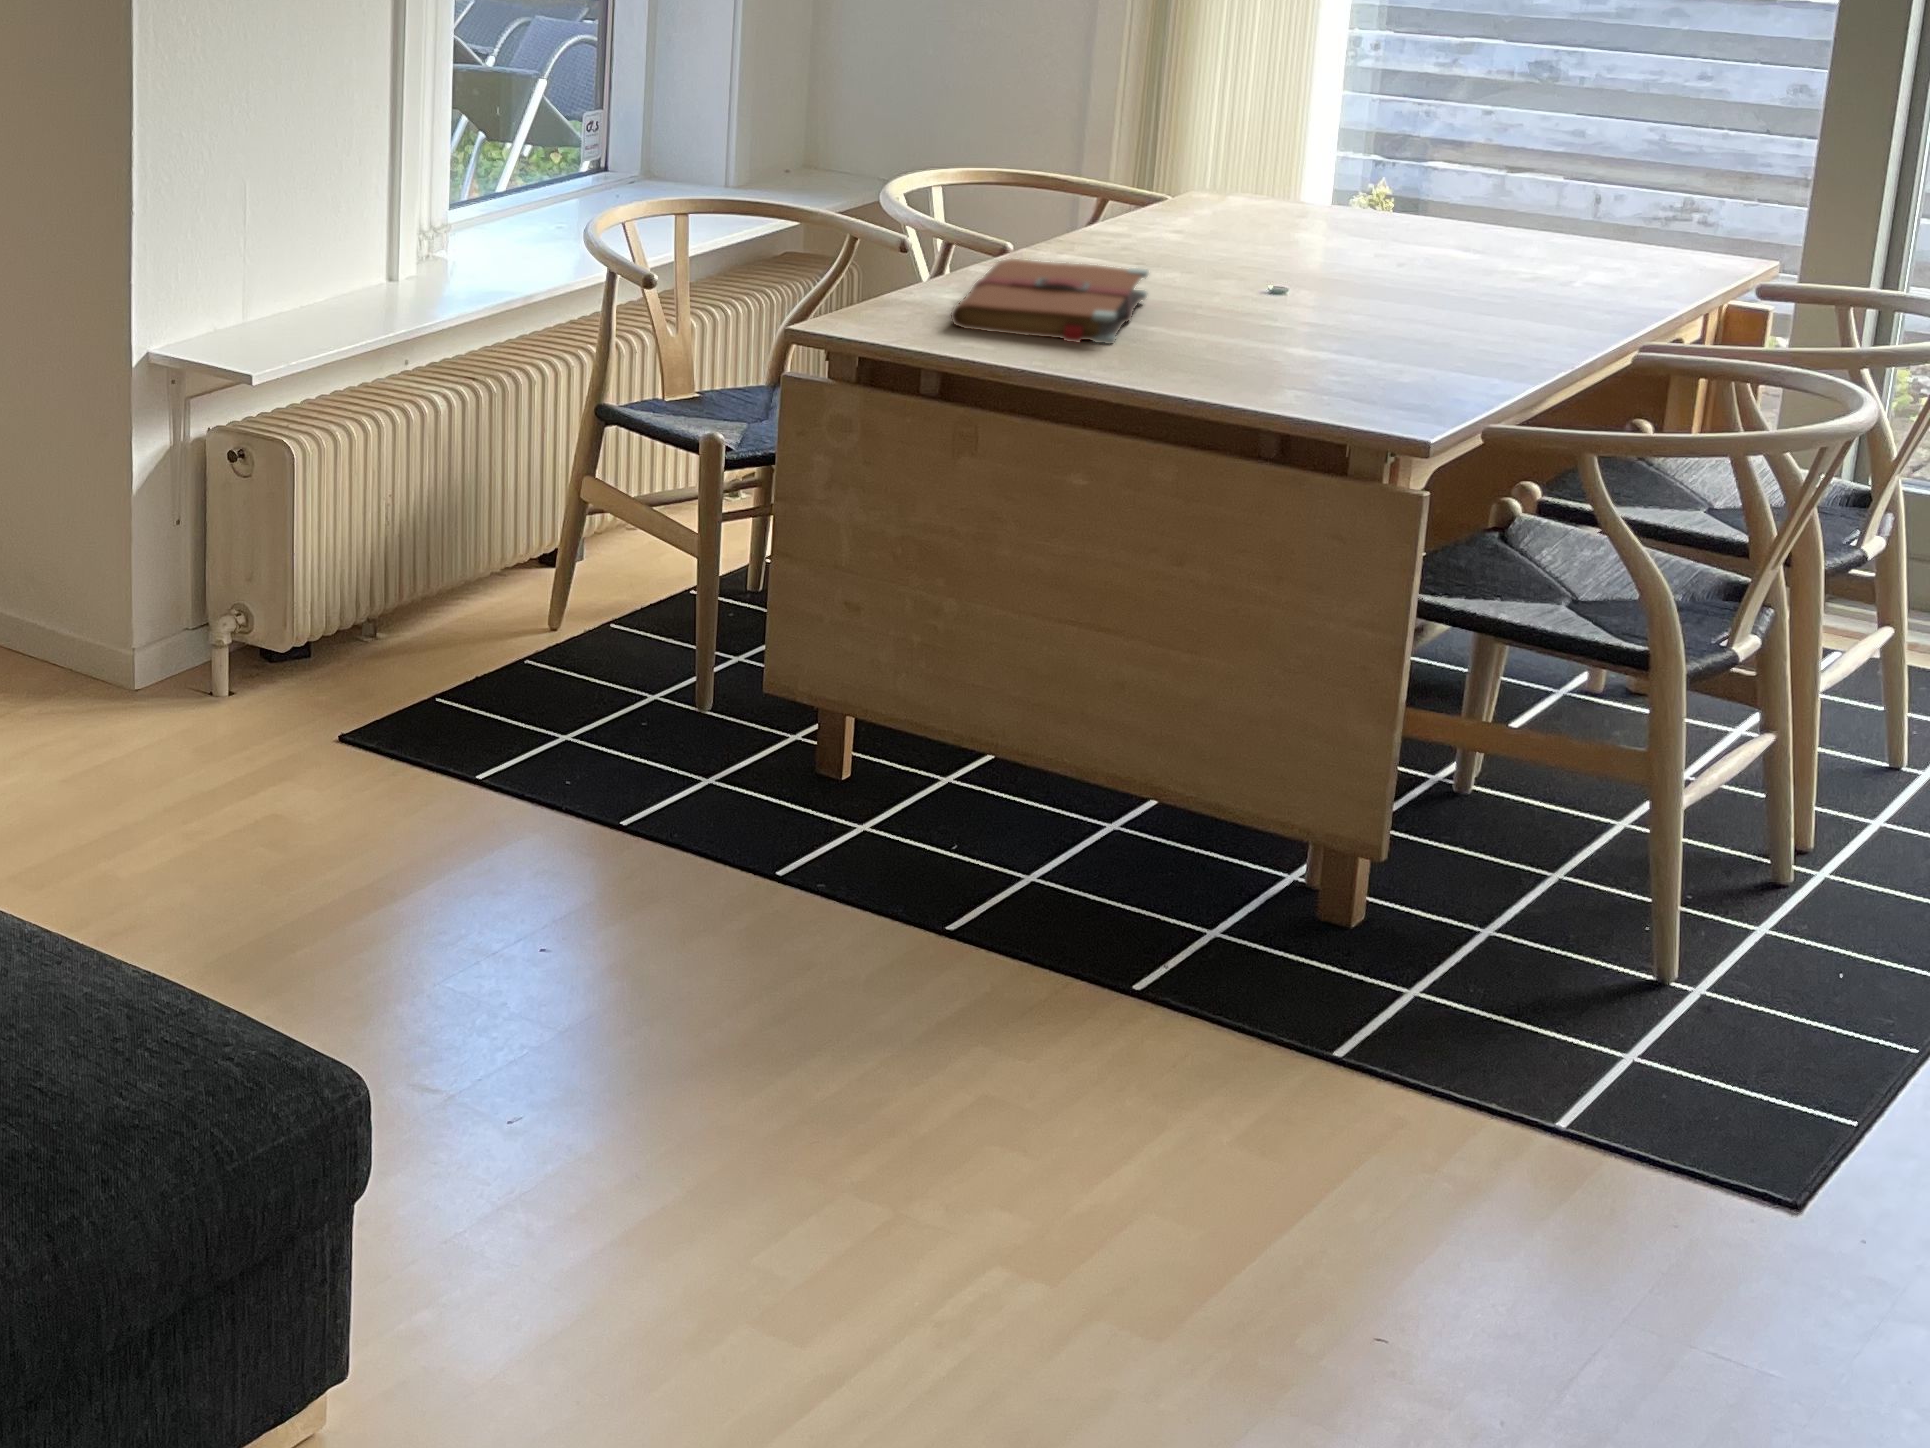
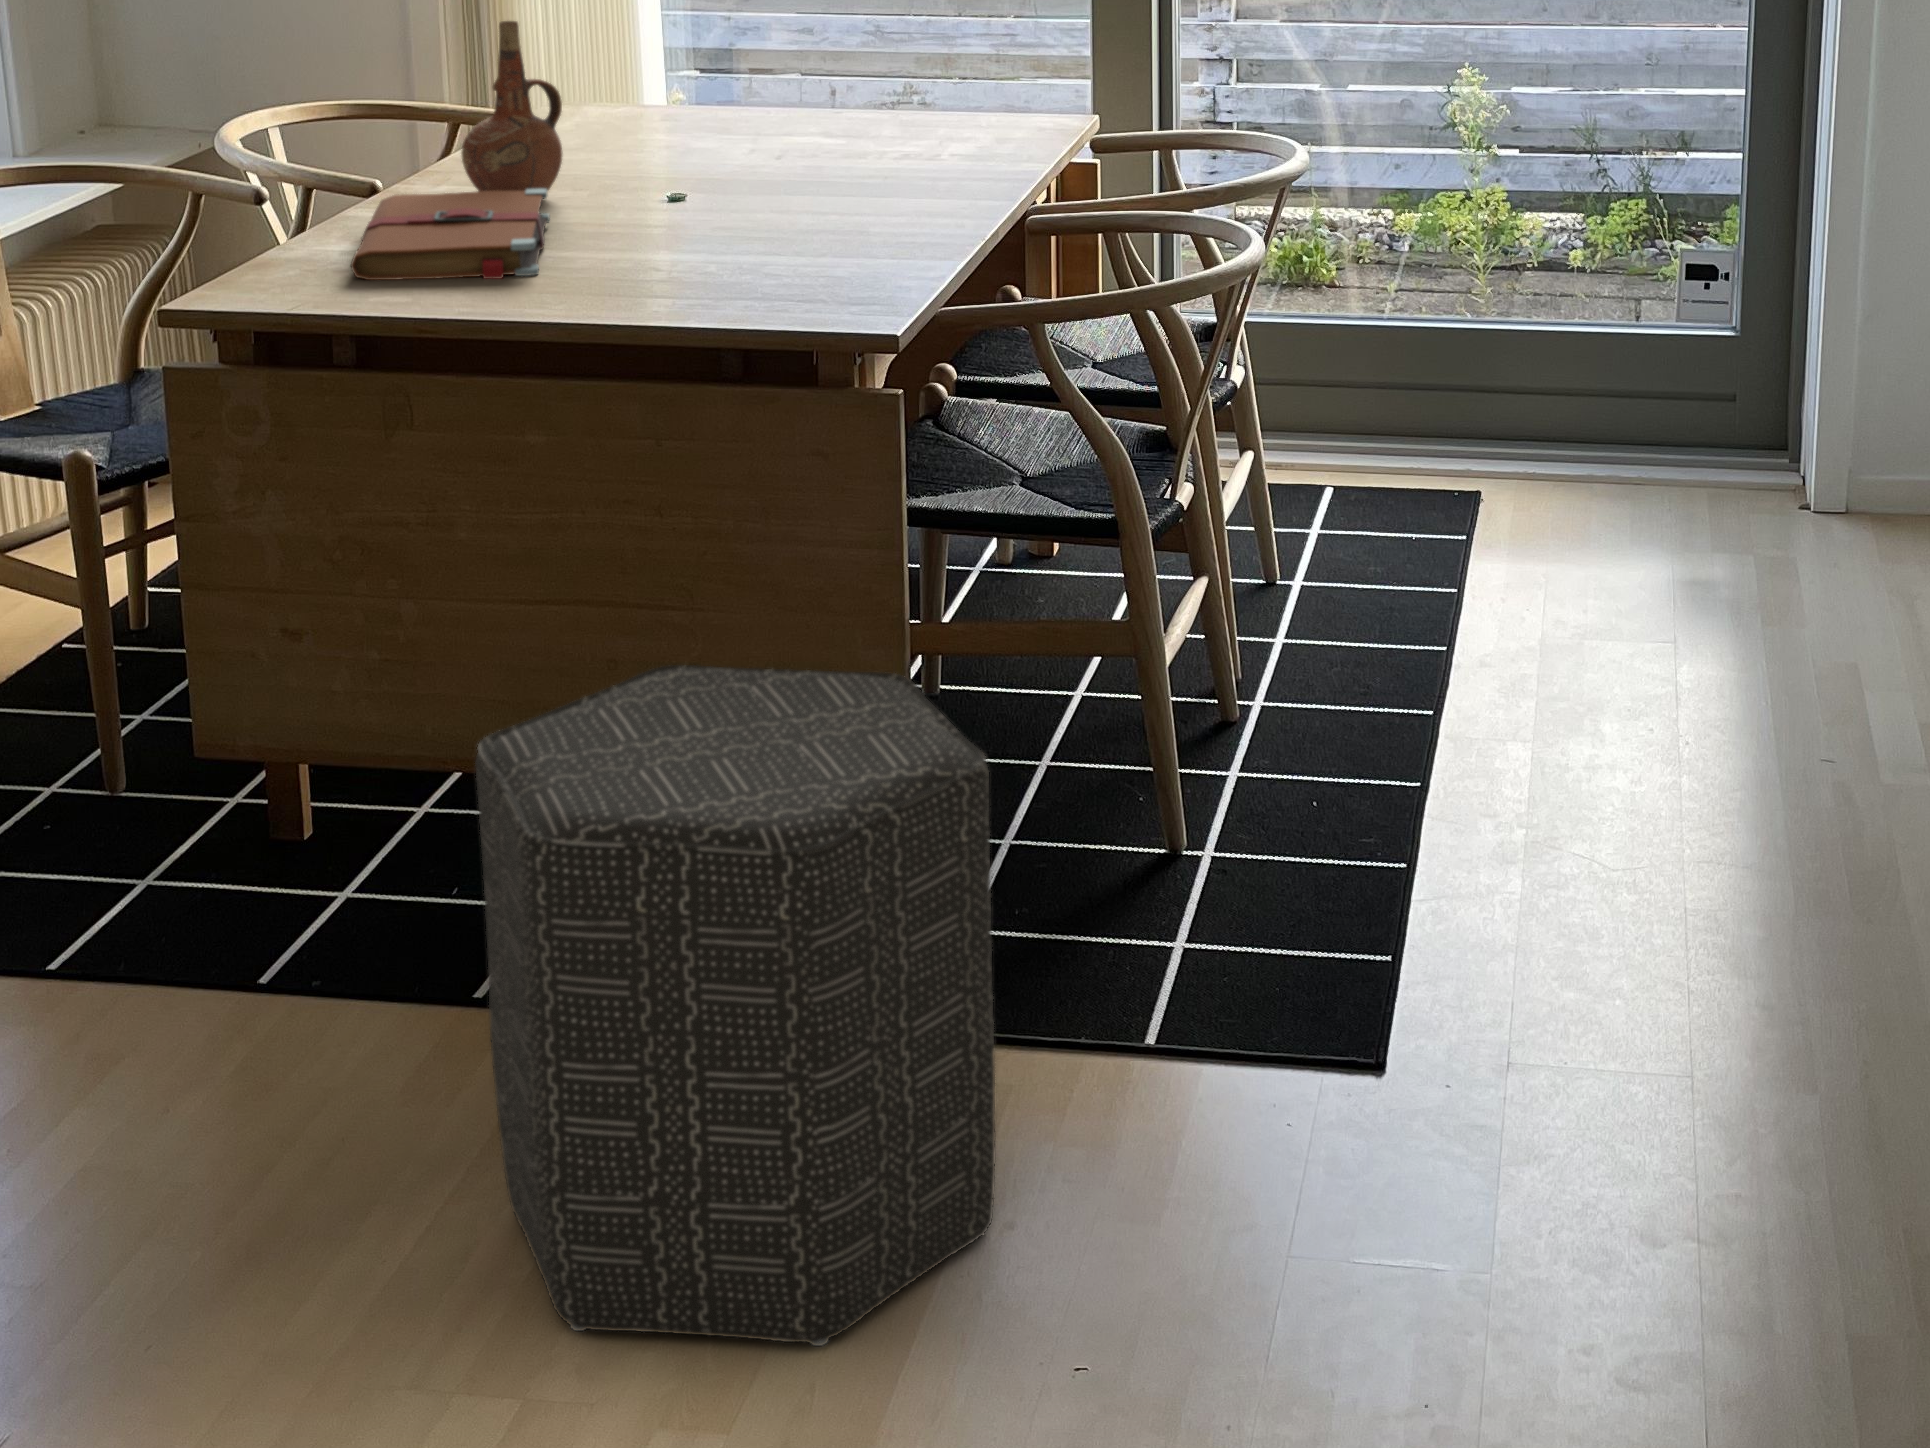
ceramic pitcher: none [1083,117,1185,278] -> present [461,21,563,191]
ottoman: none [915,685,1383,1261] -> present [476,665,995,1346]

